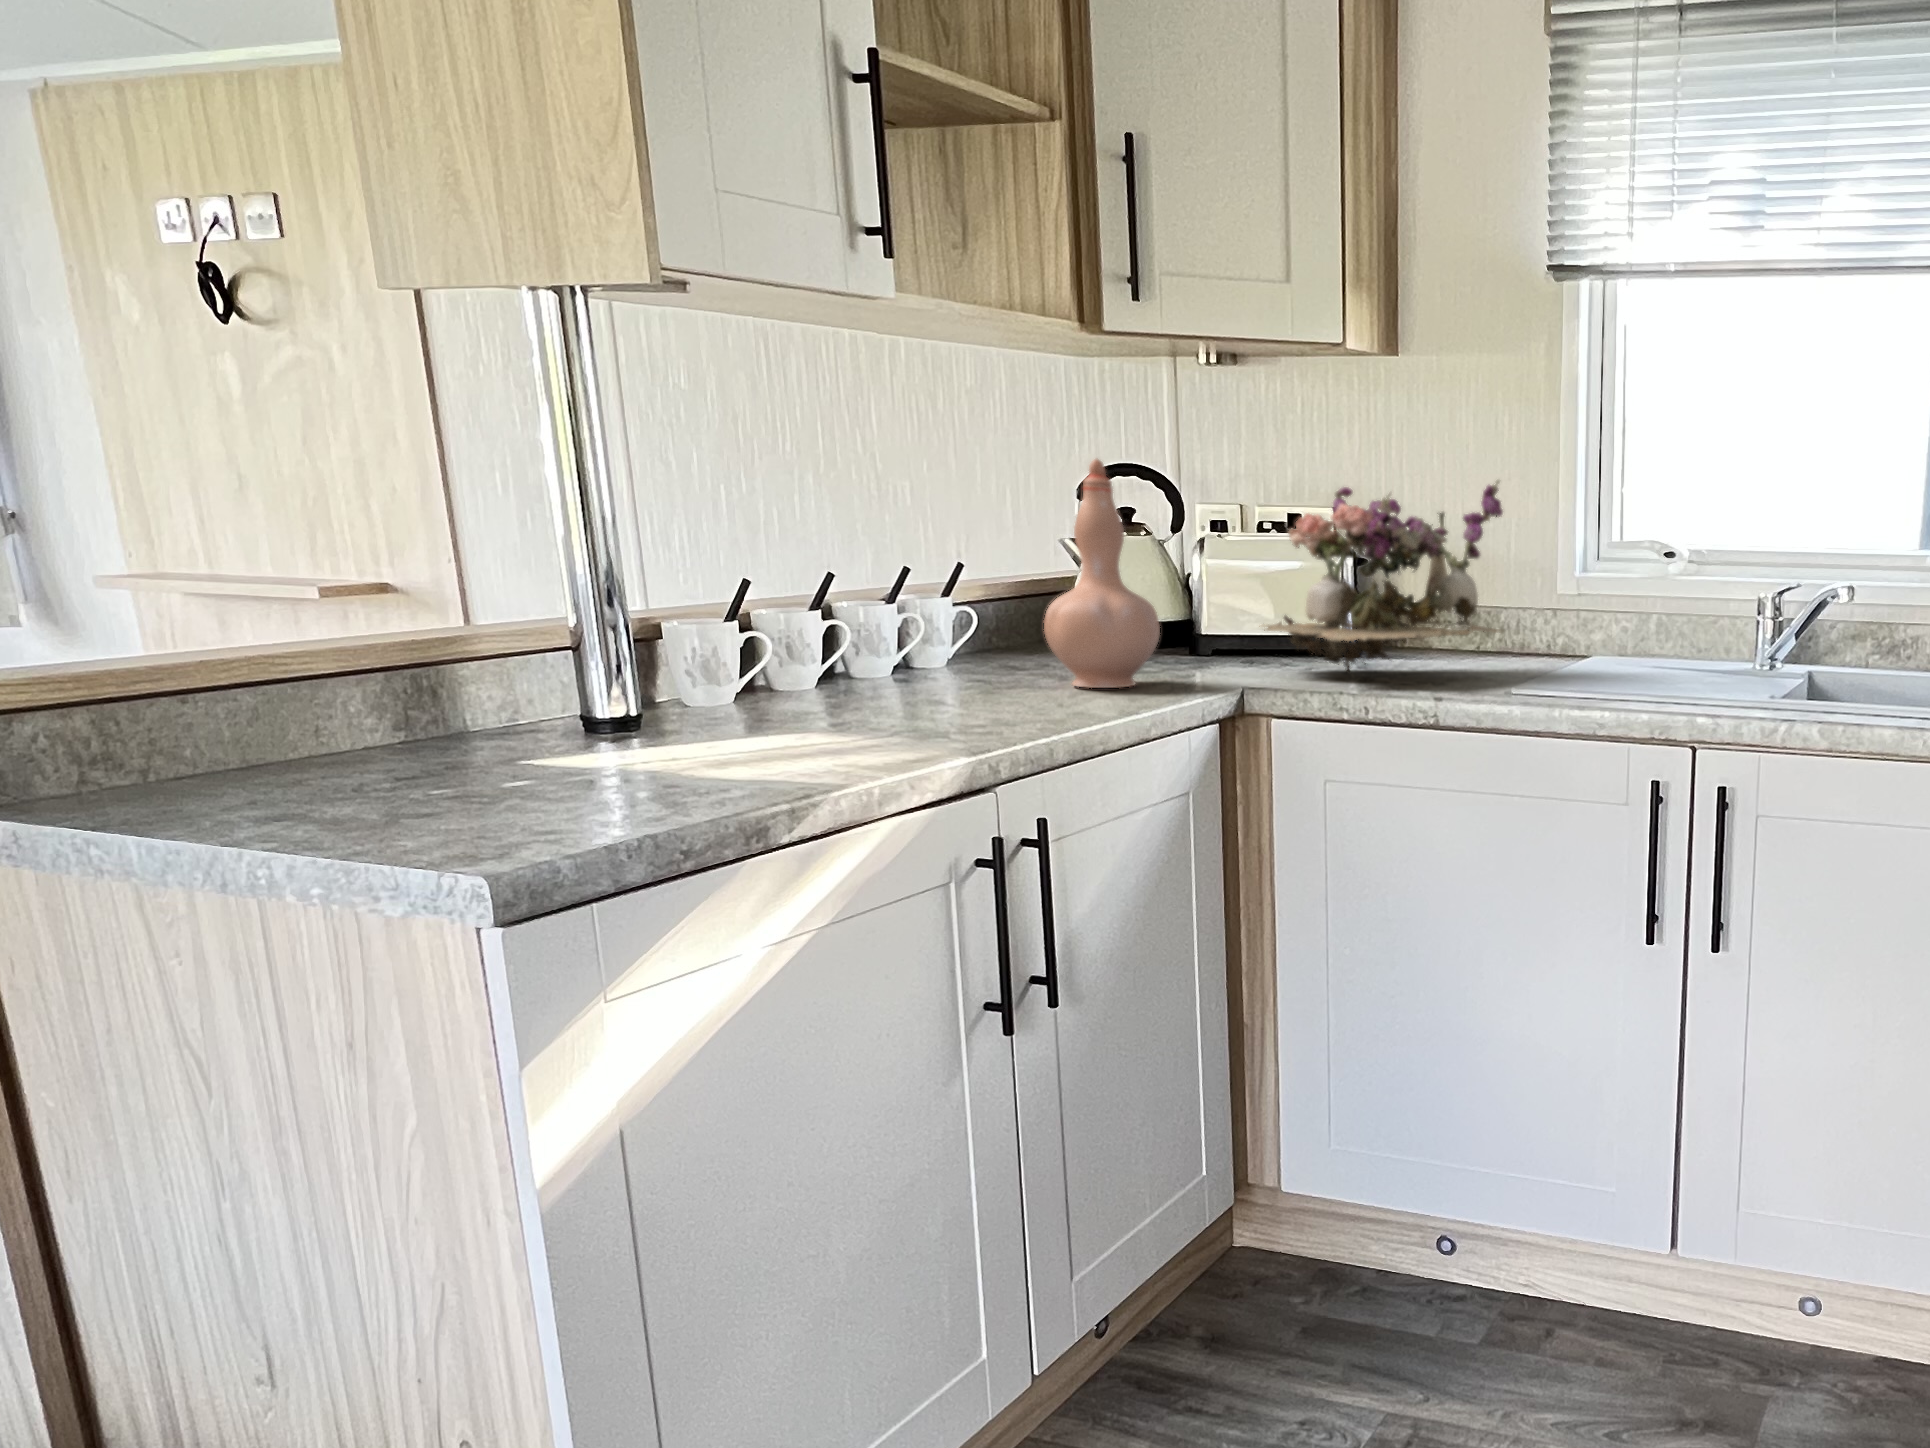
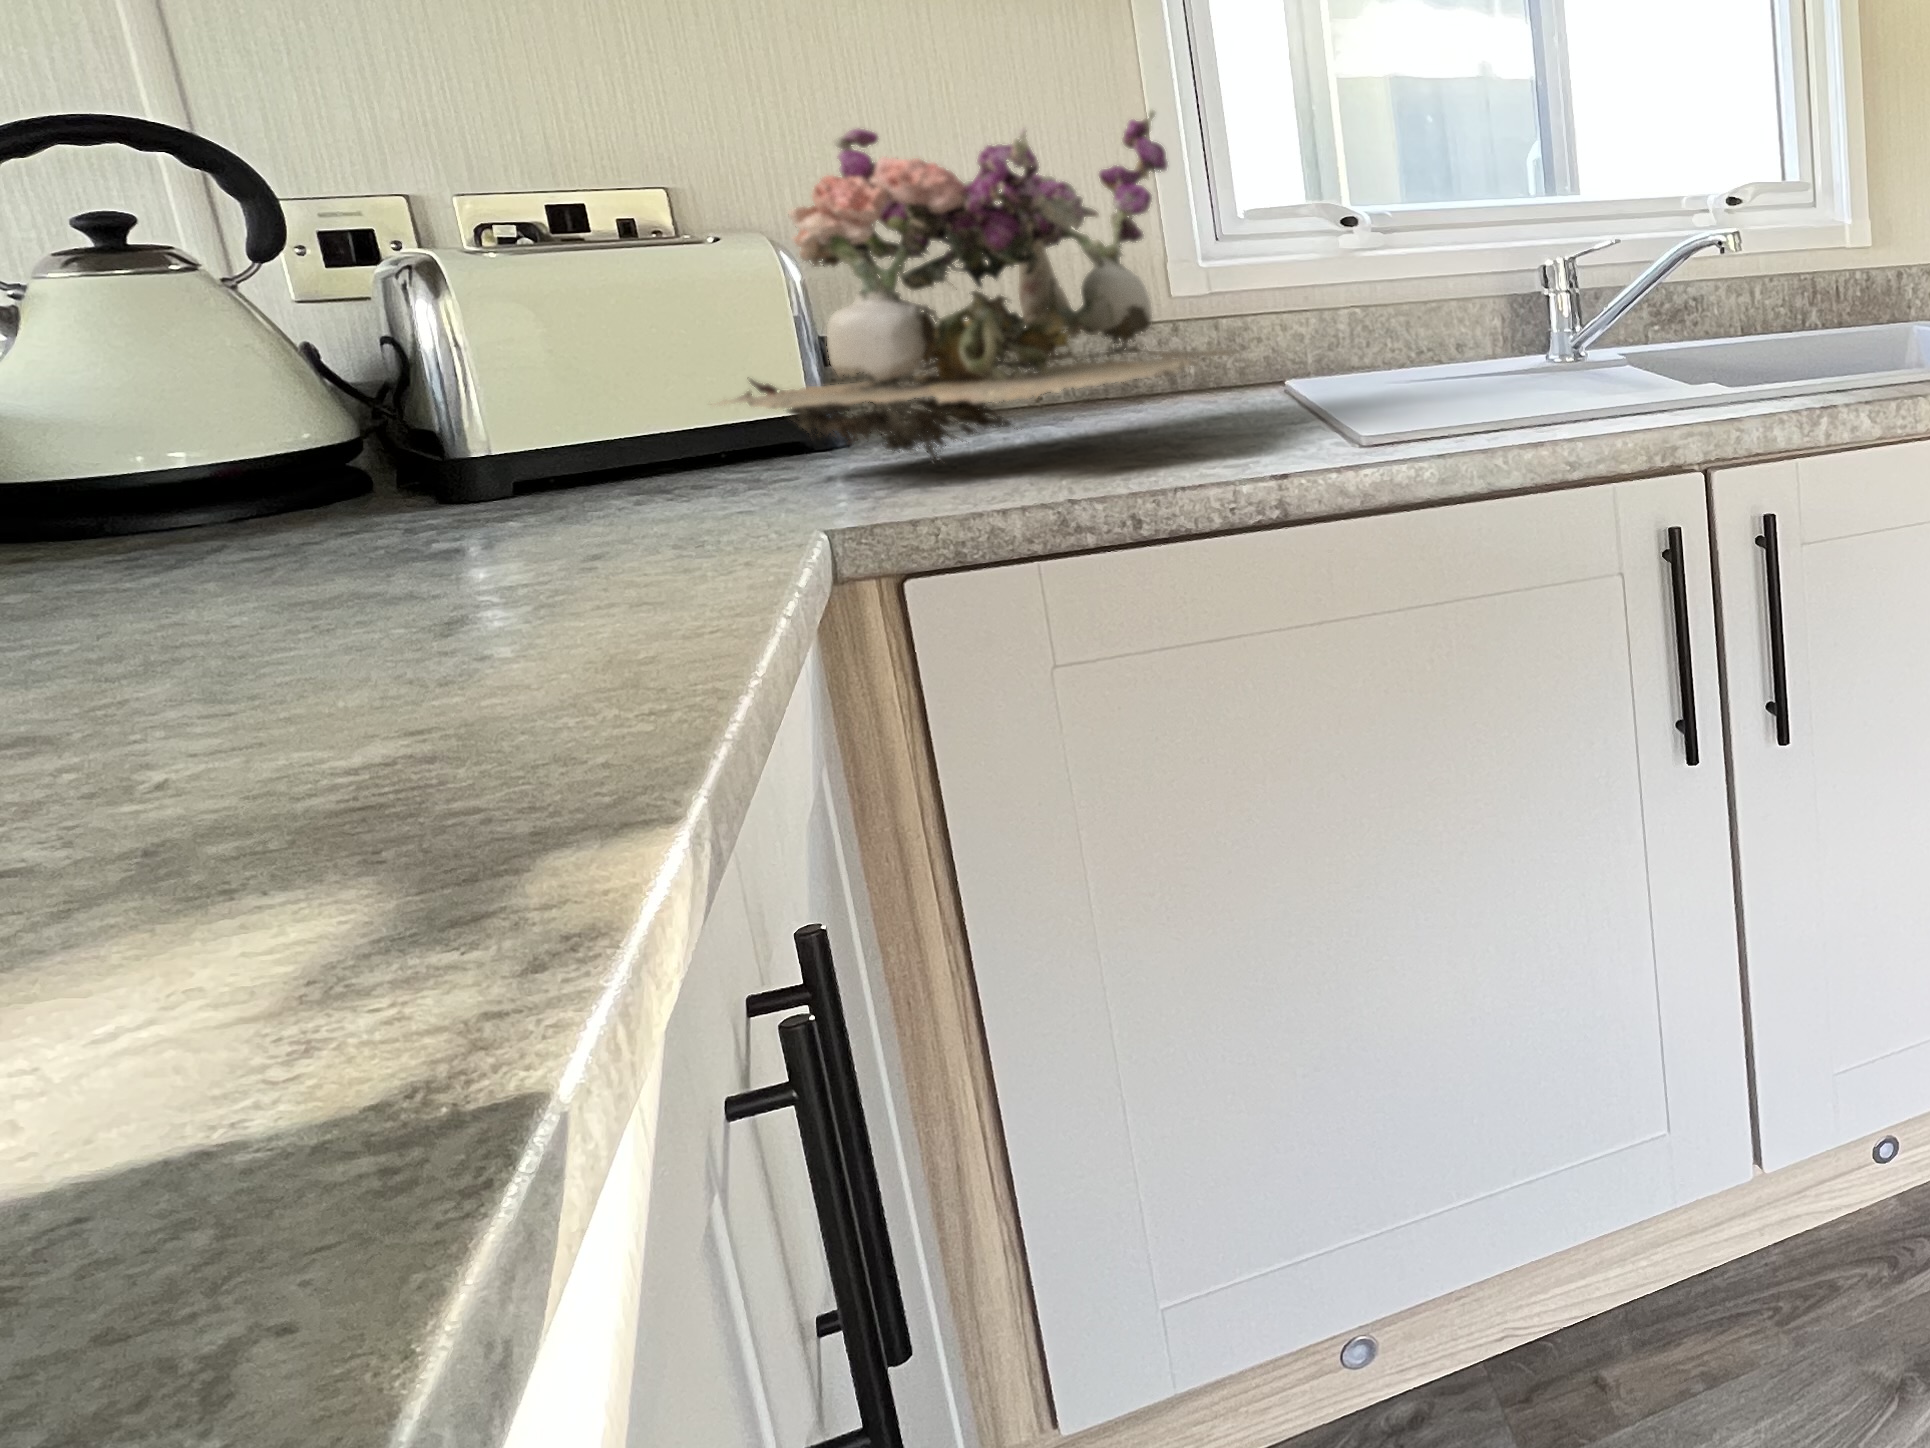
vase: present [1044,459,1160,688] -> none [213,59,581,599]

